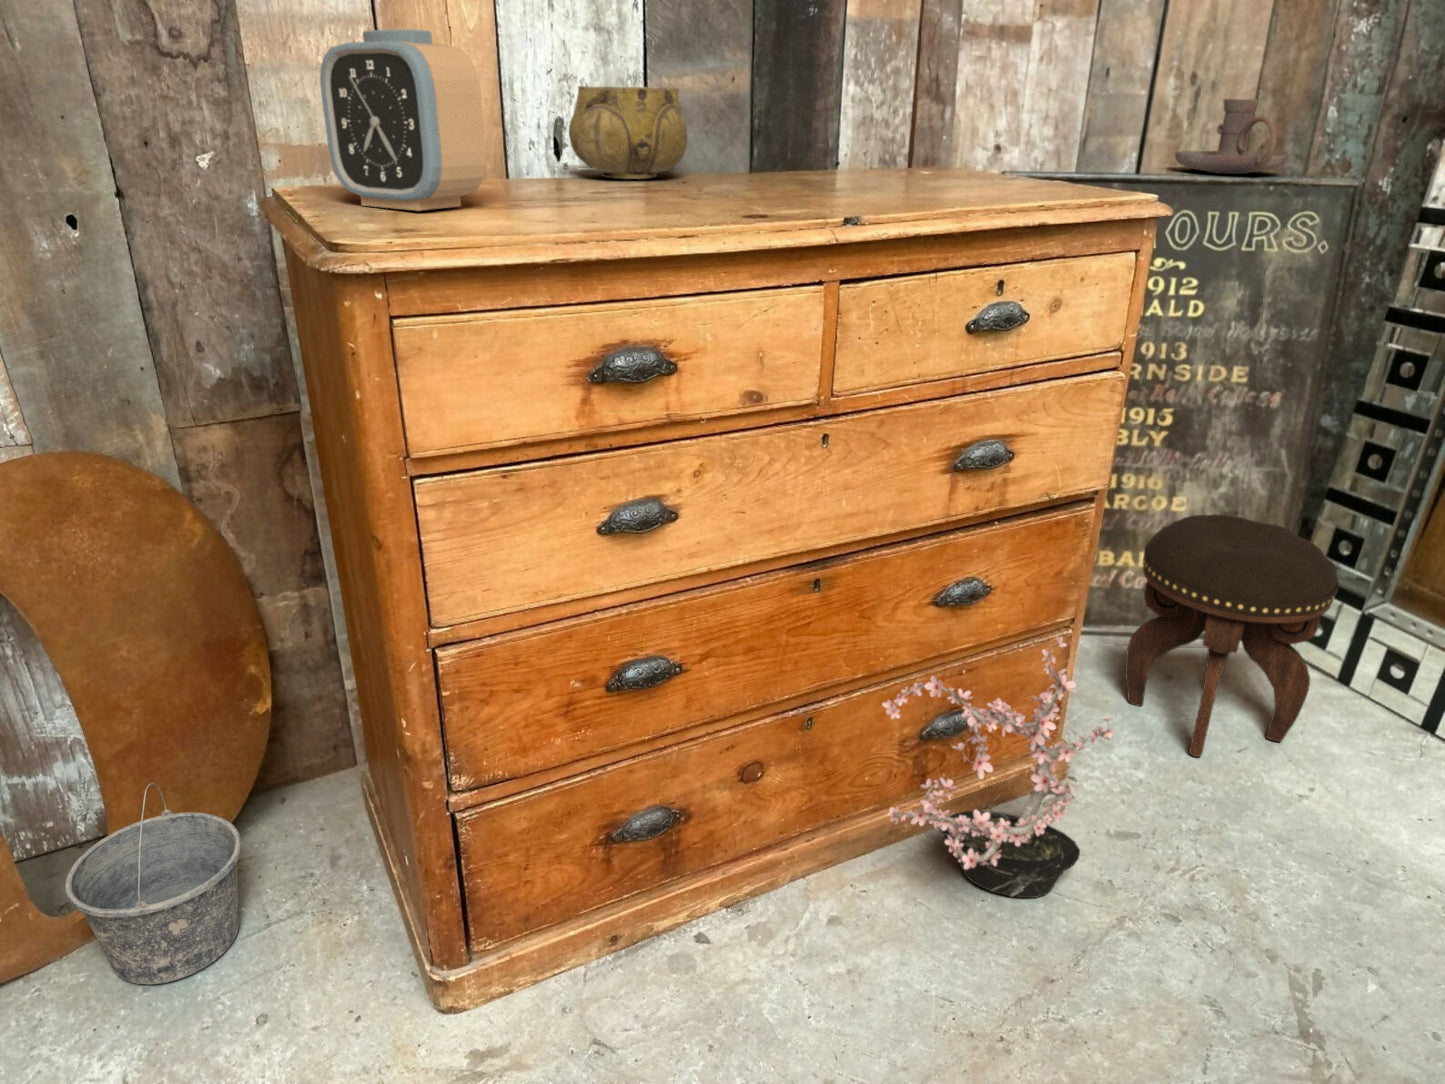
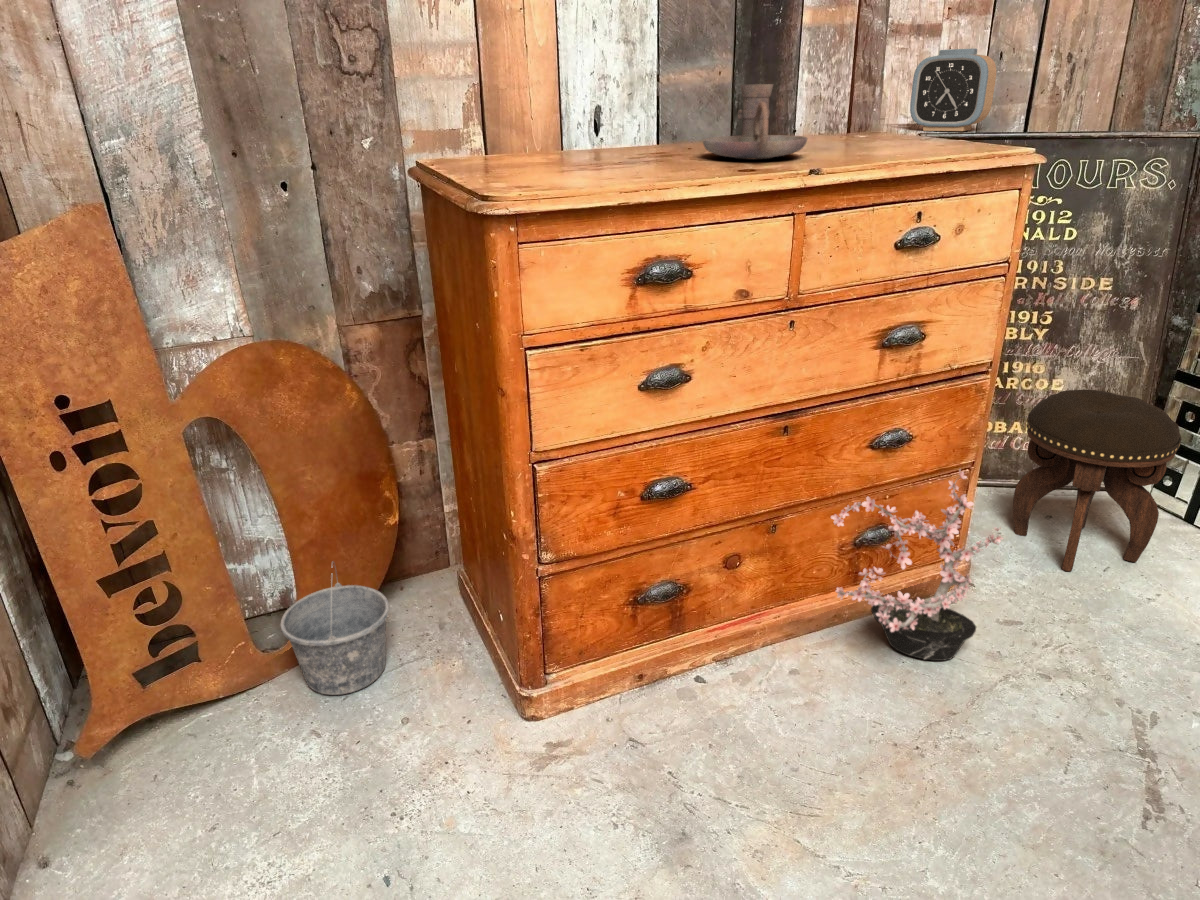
alarm clock: present [320,29,486,211] -> present [910,49,996,131]
decorative bowl: present [569,86,687,179] -> none [606,82,690,147]
candle holder: present [1175,99,1288,174] -> present [703,84,807,159]

